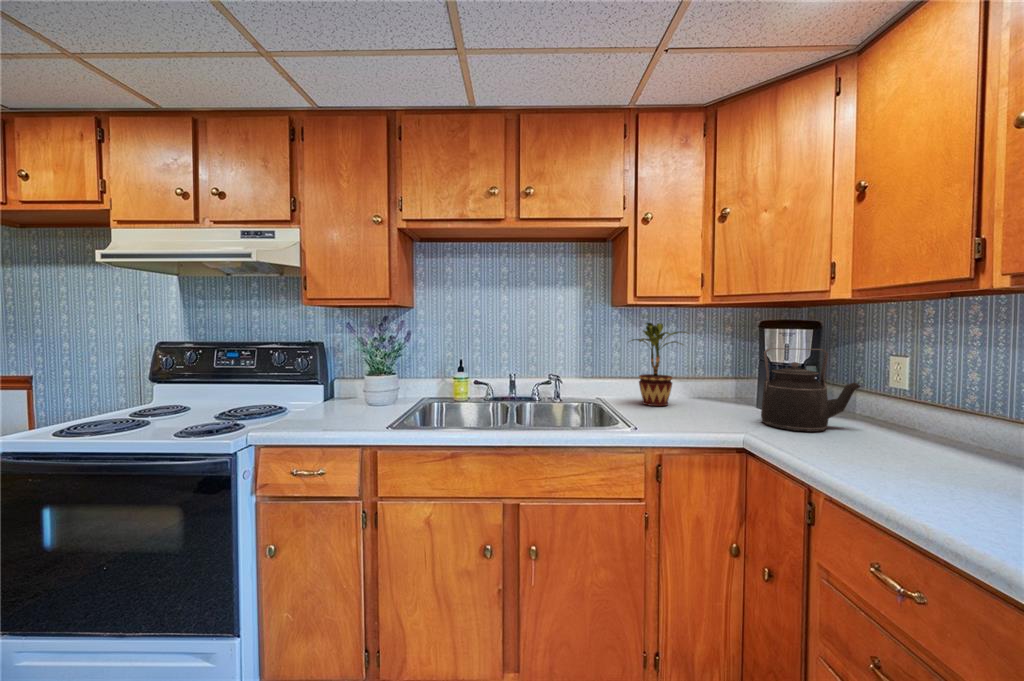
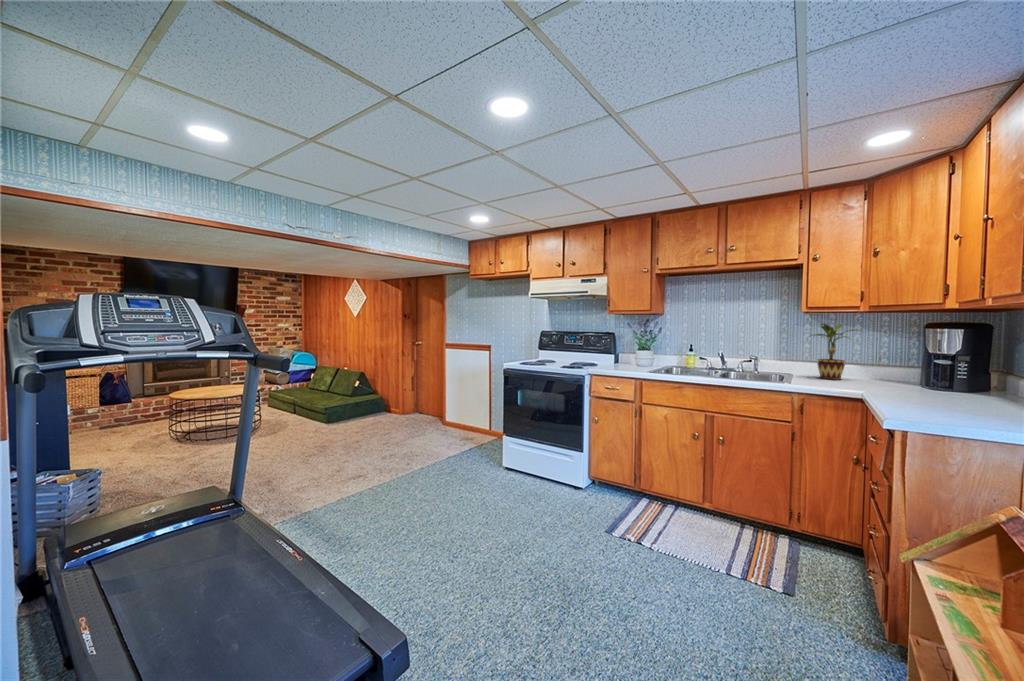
kettle: present [761,348,860,432] -> none [896,341,981,396]

